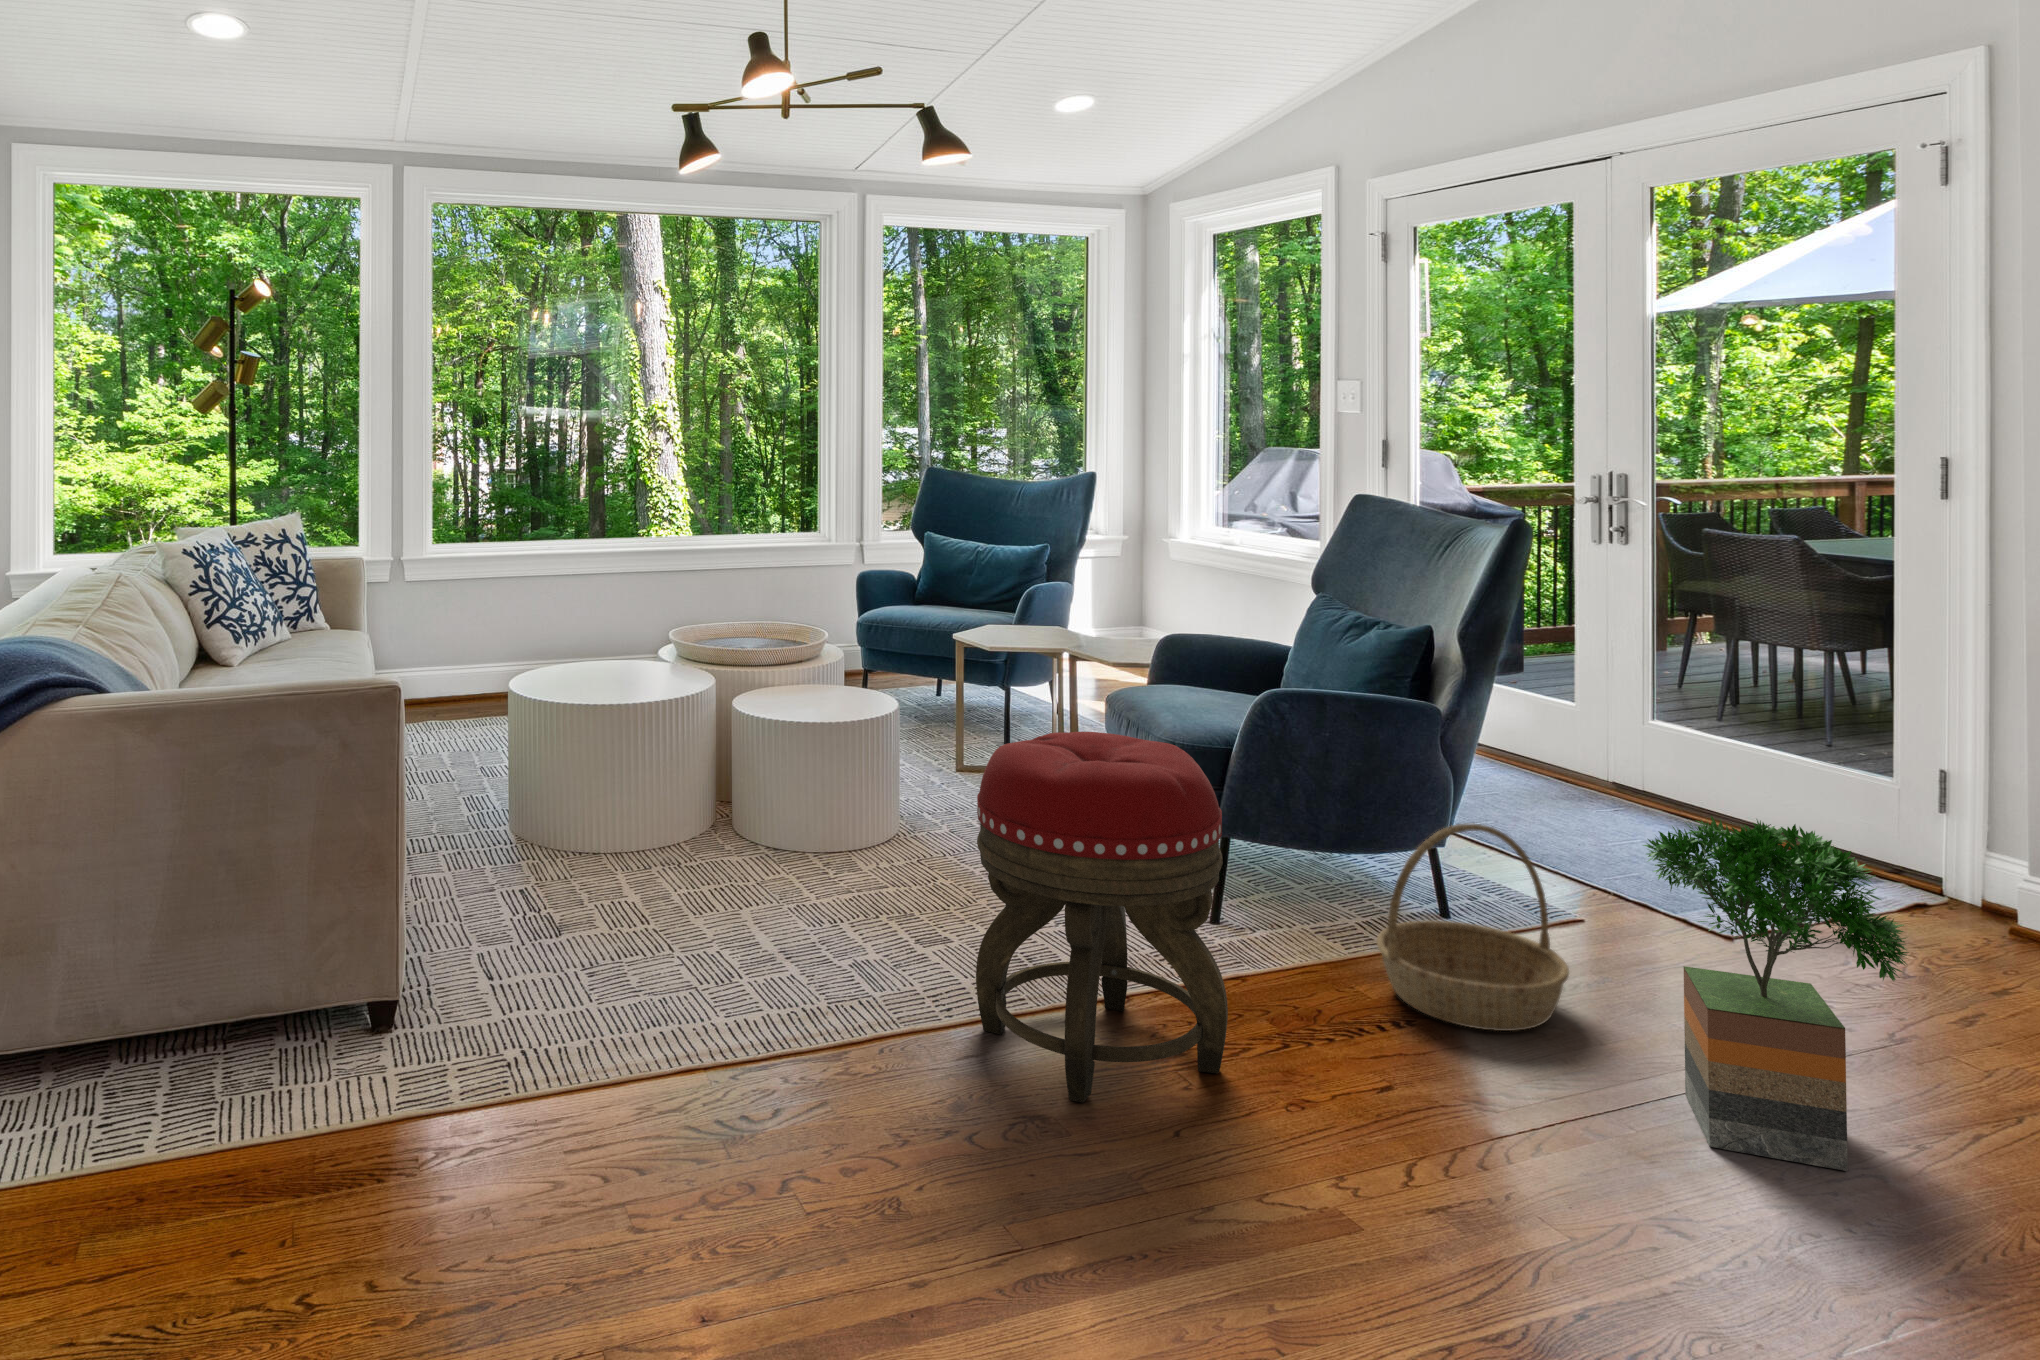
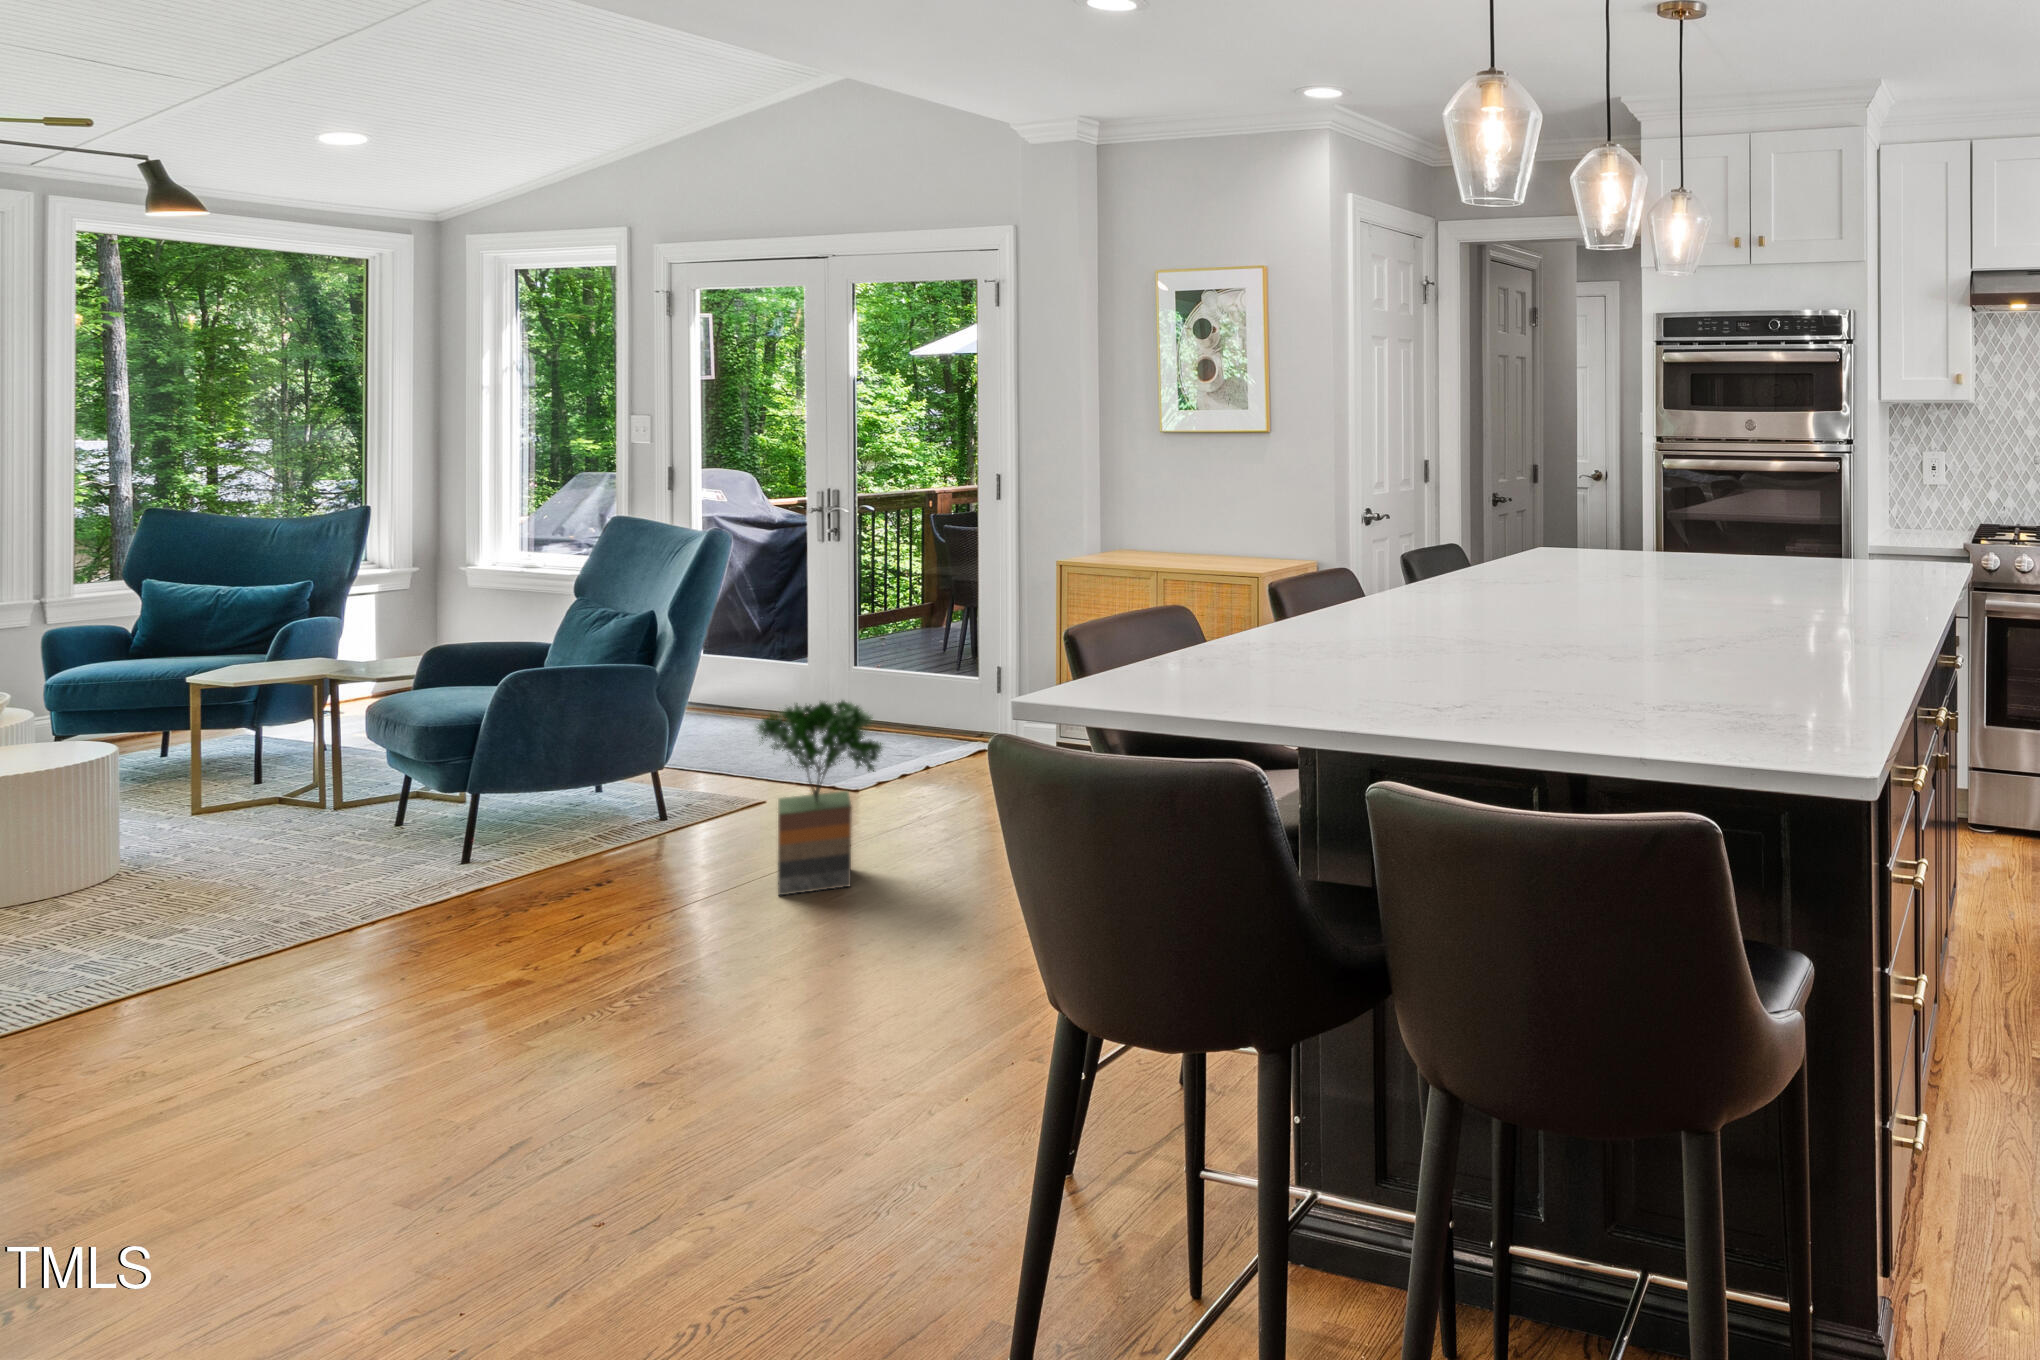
footstool: present [976,732,1228,1103] -> none [216,717,451,990]
basket: present [1376,823,1569,1031] -> none [587,741,722,878]

